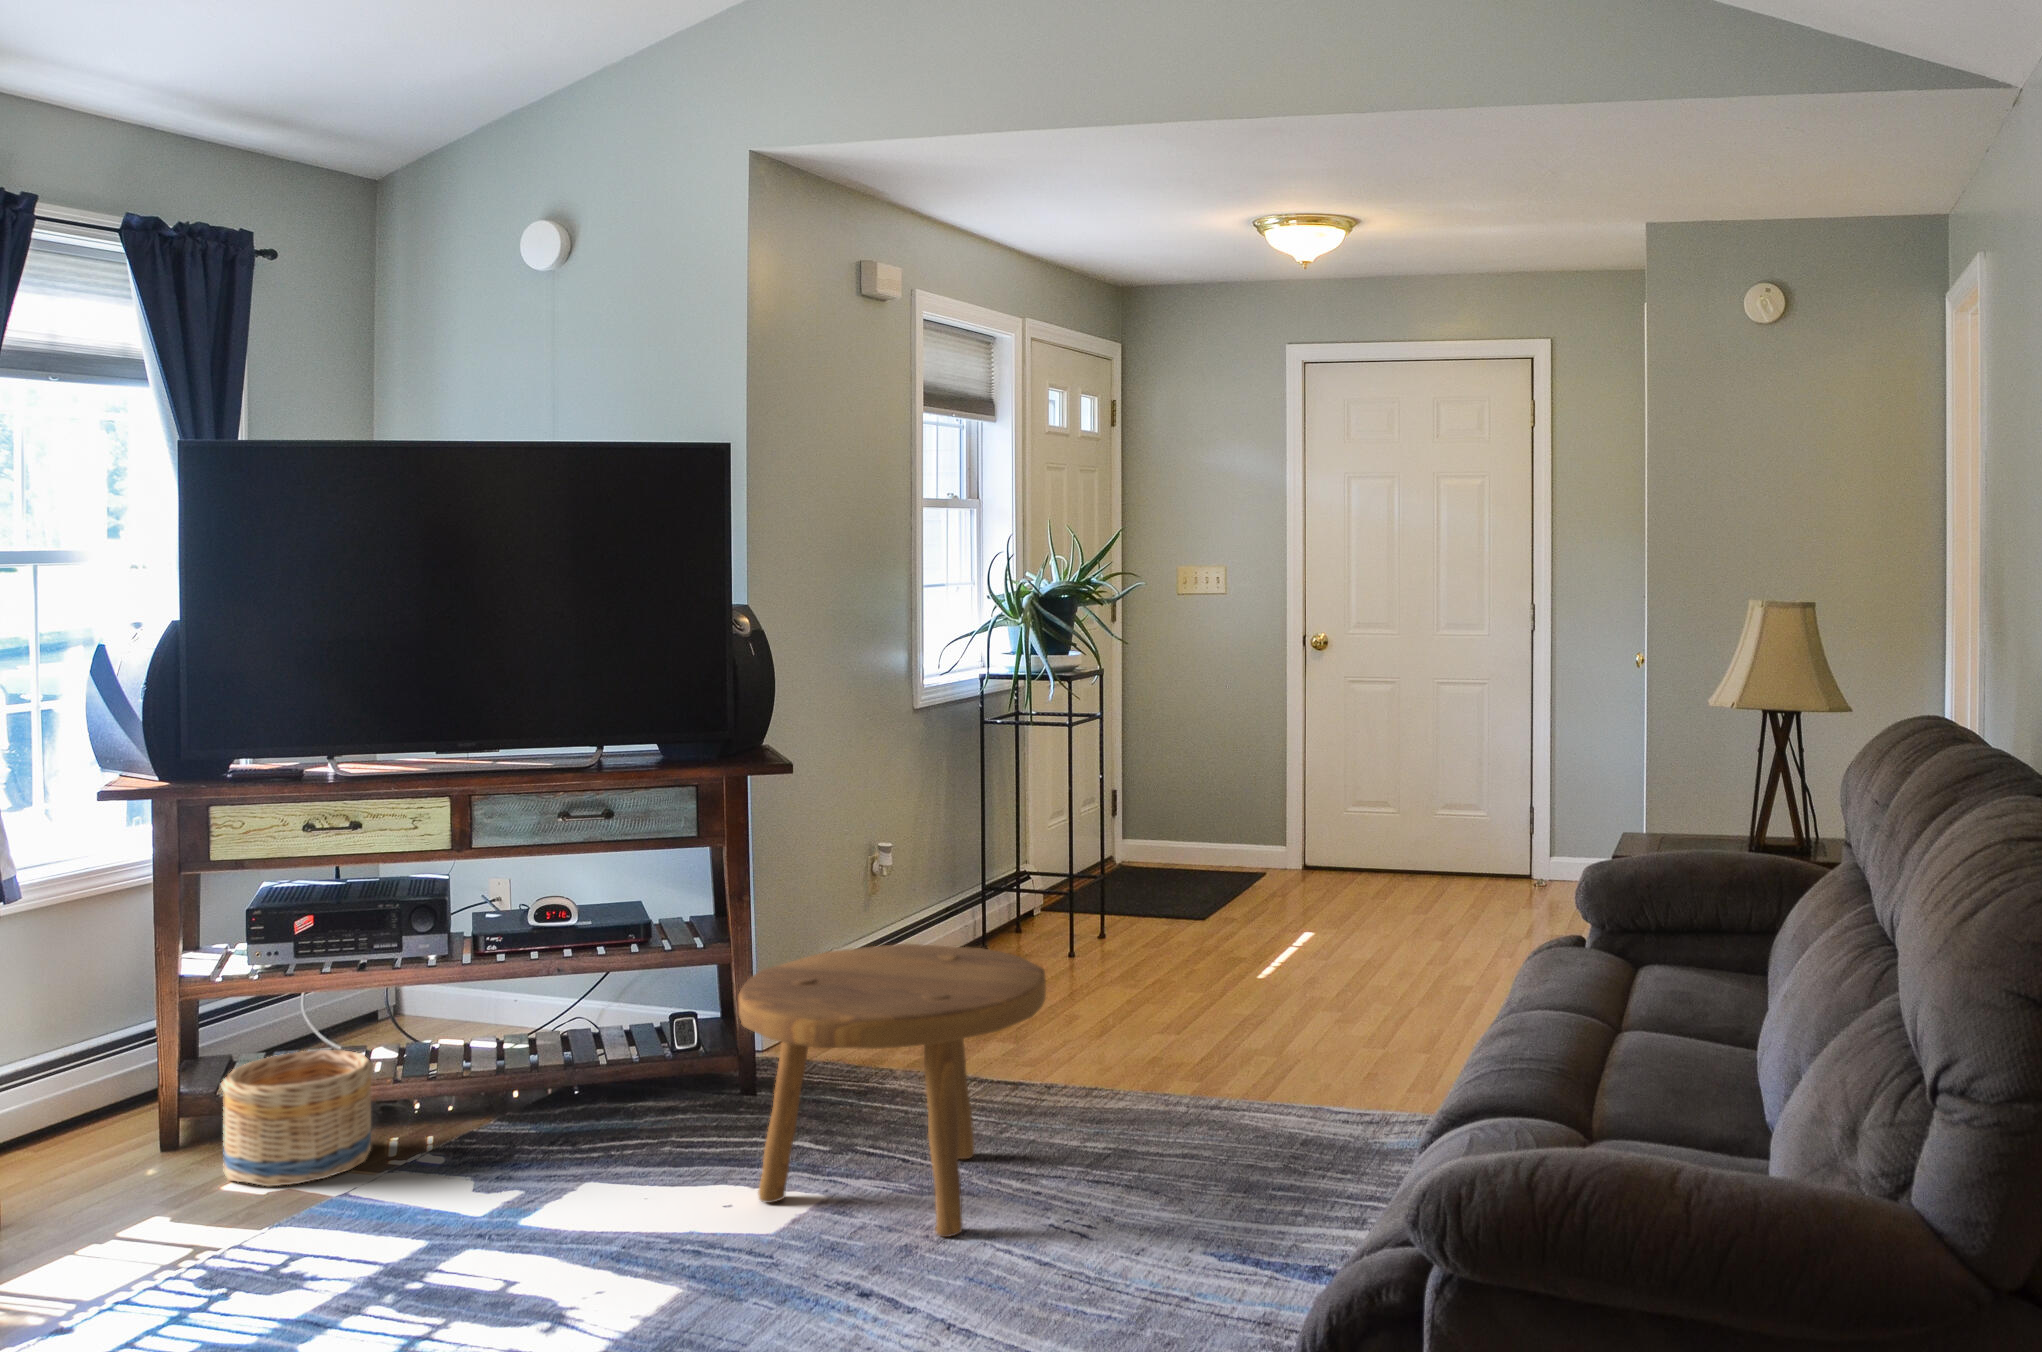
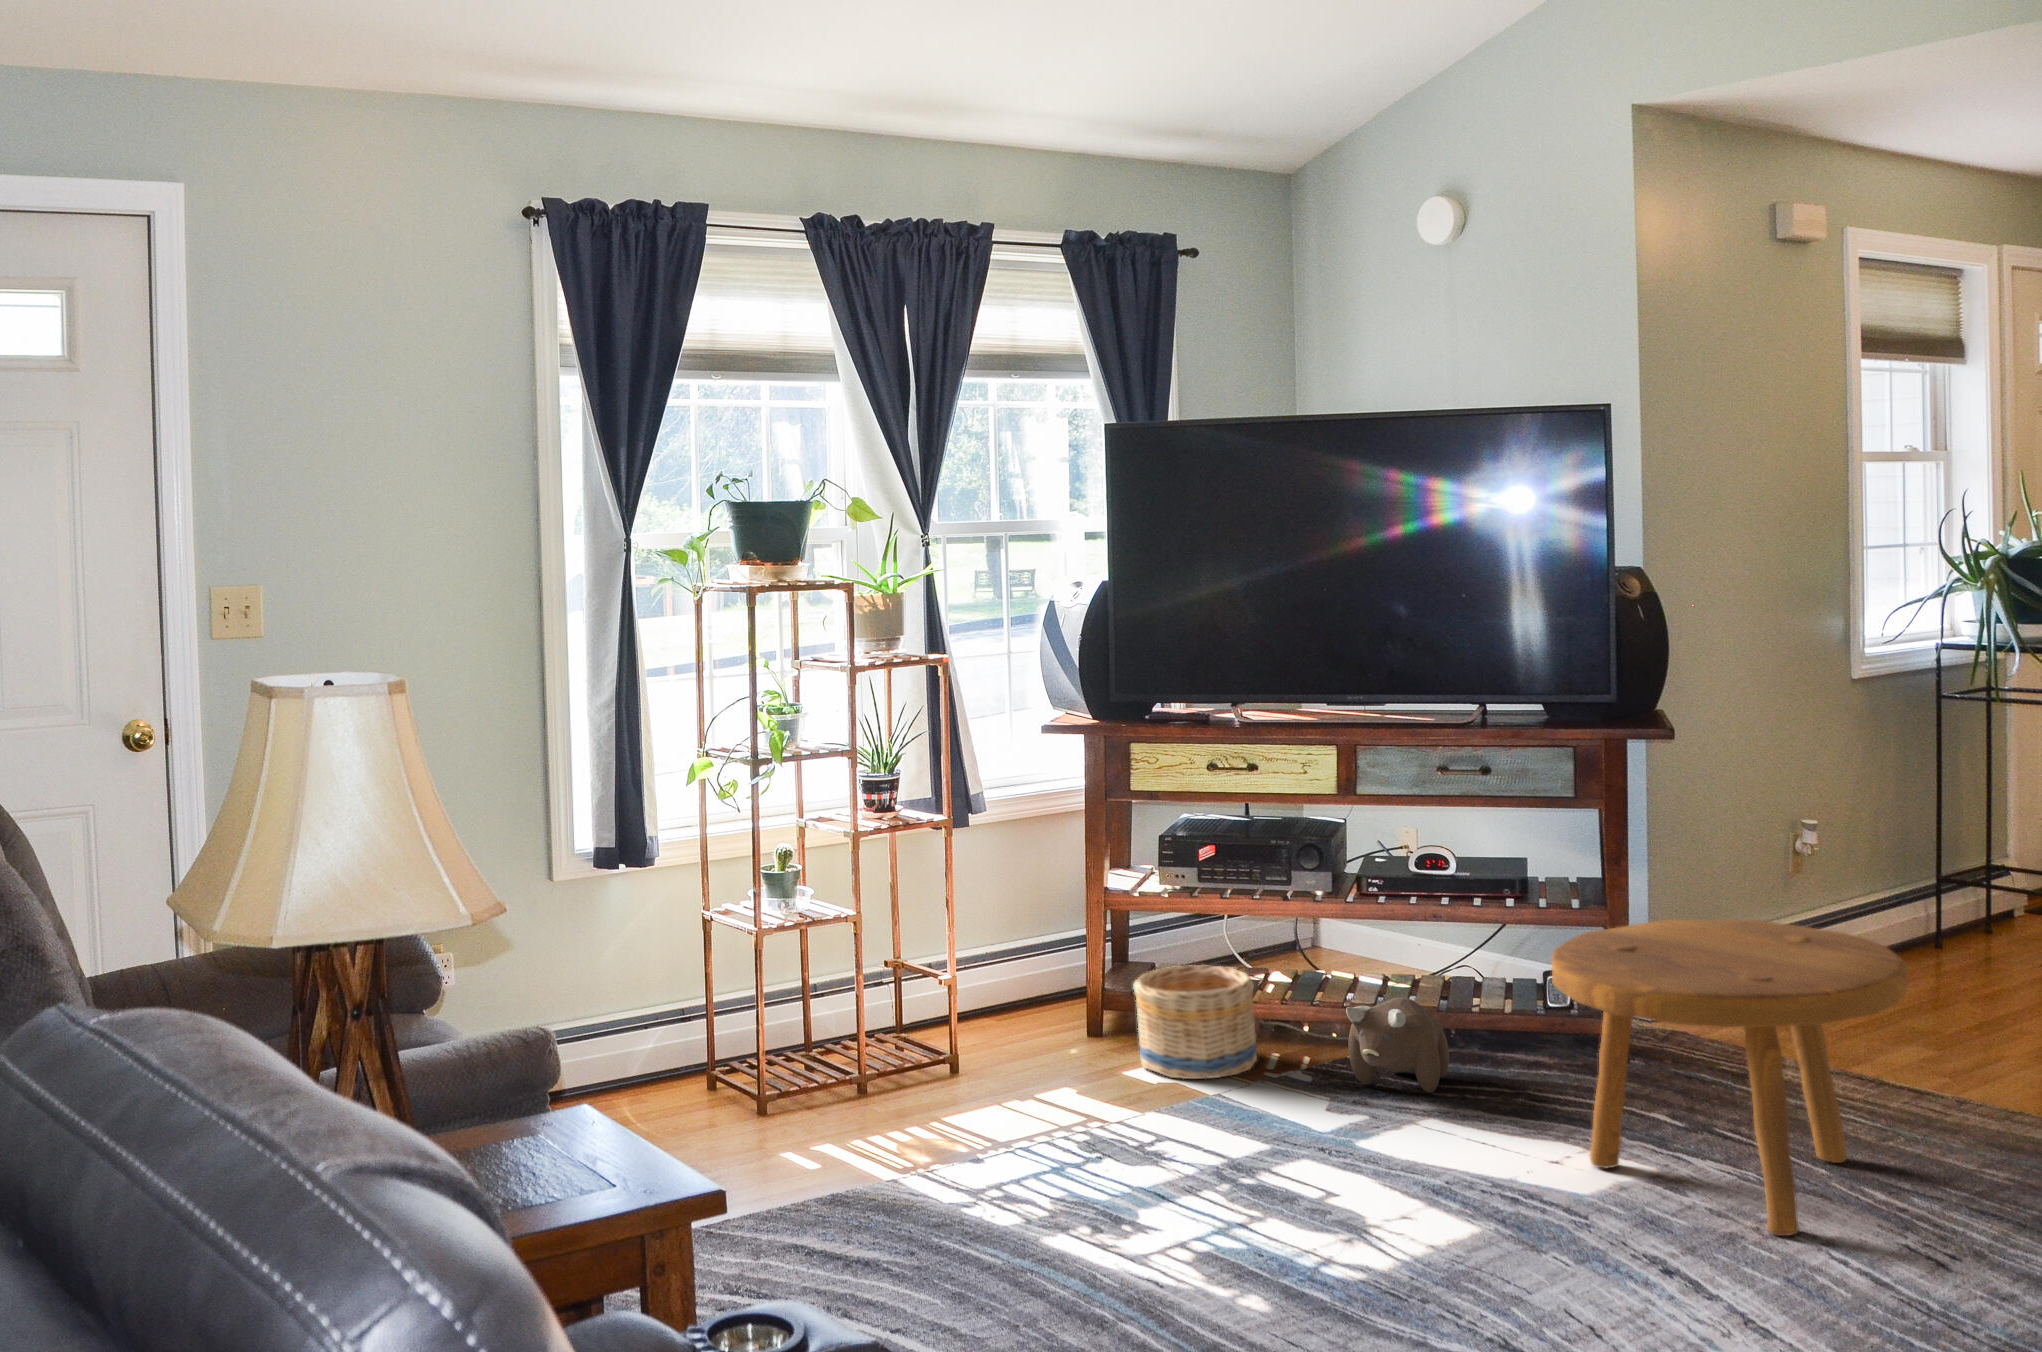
plush toy: none [487,1059,591,1157] -> present [1346,997,1449,1093]

